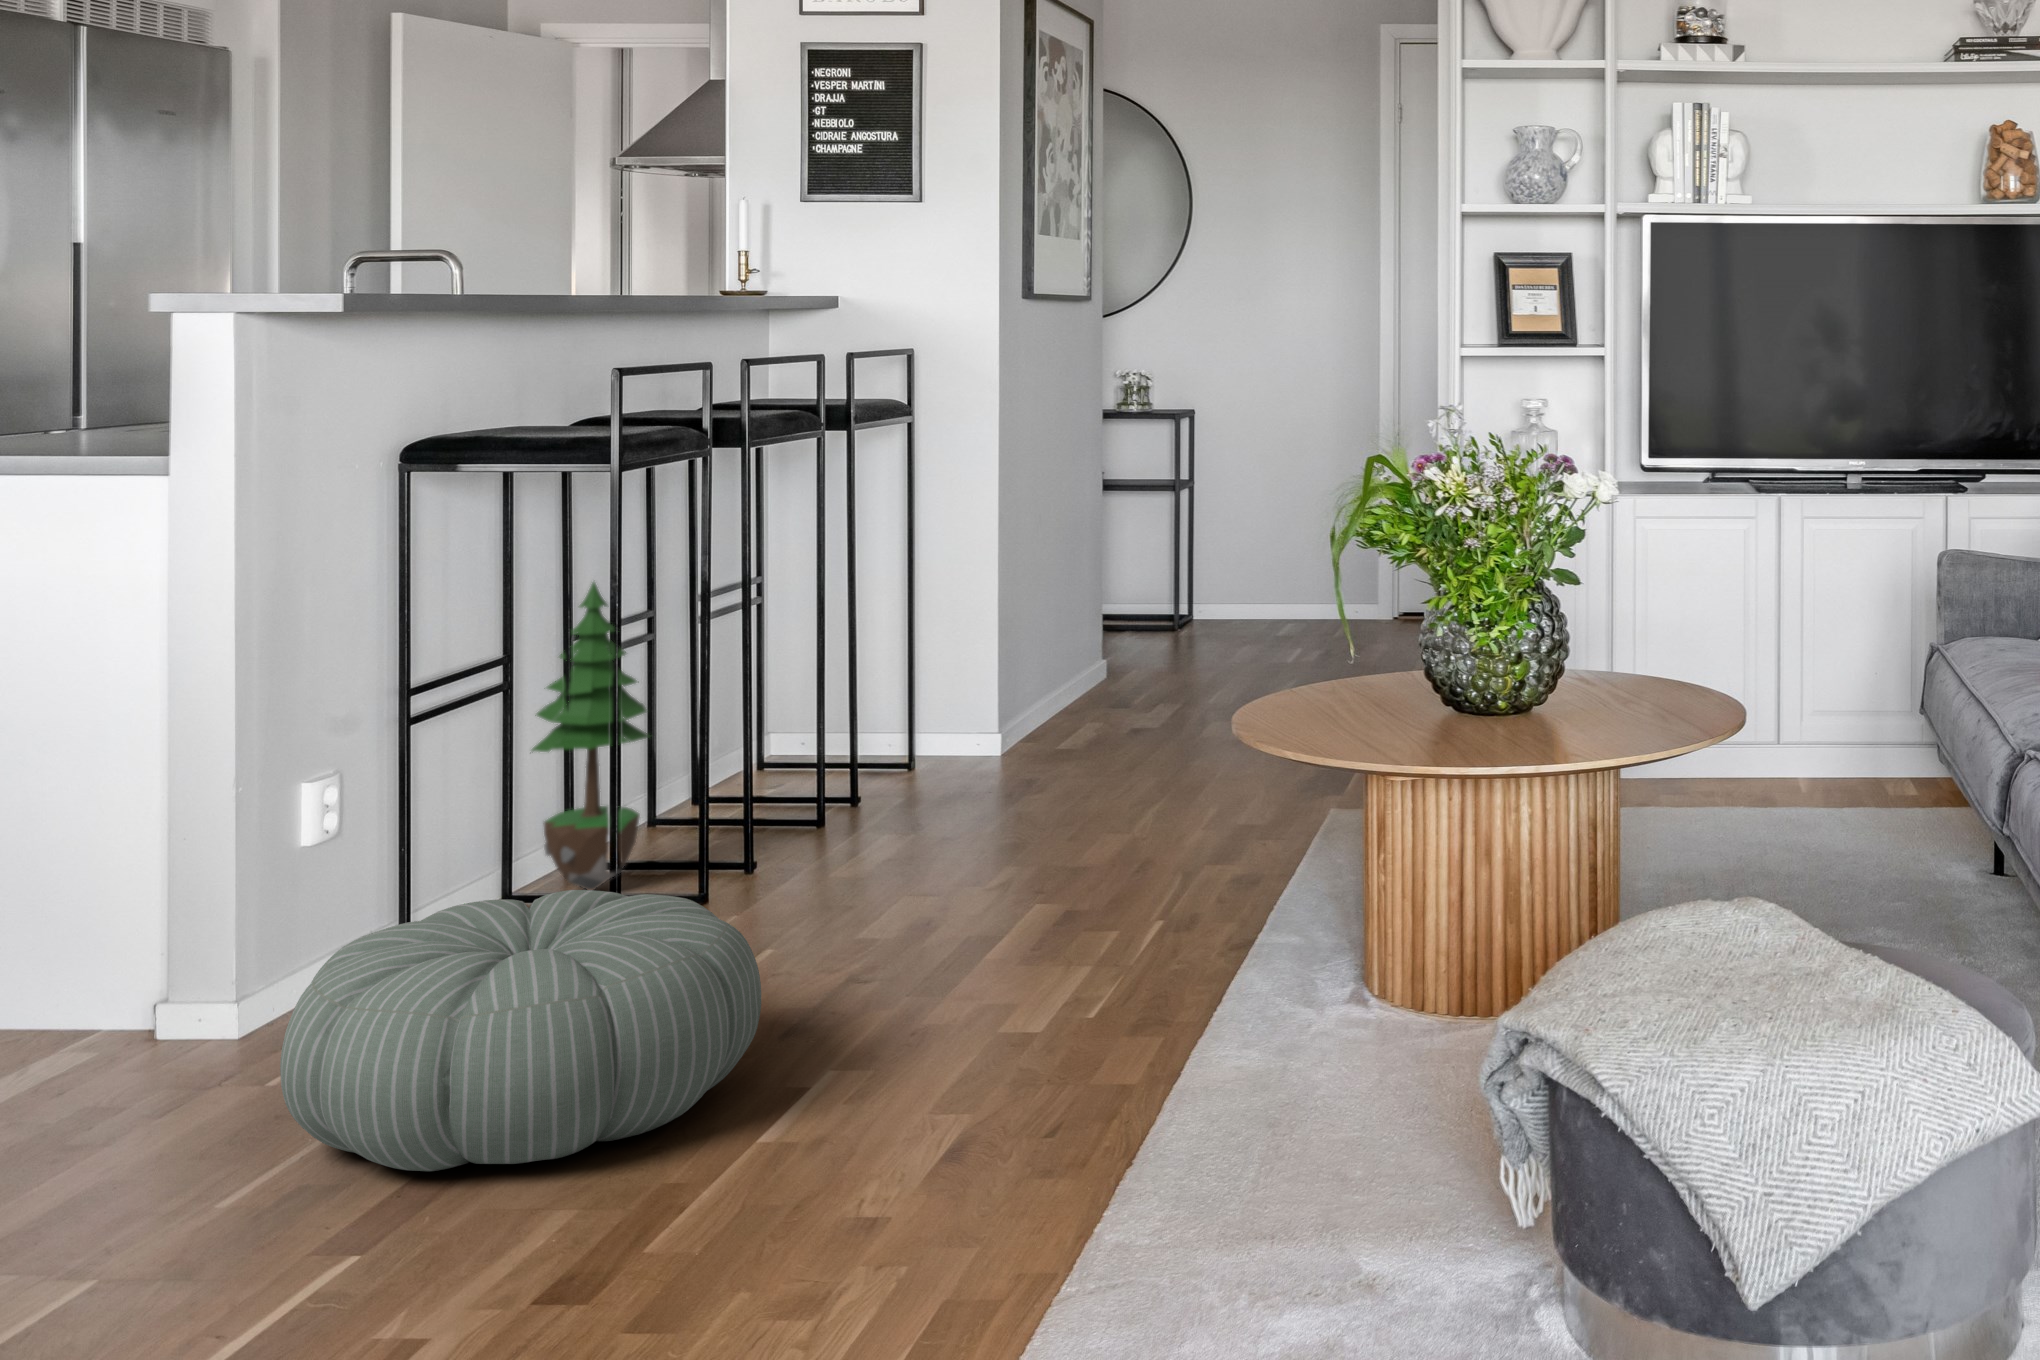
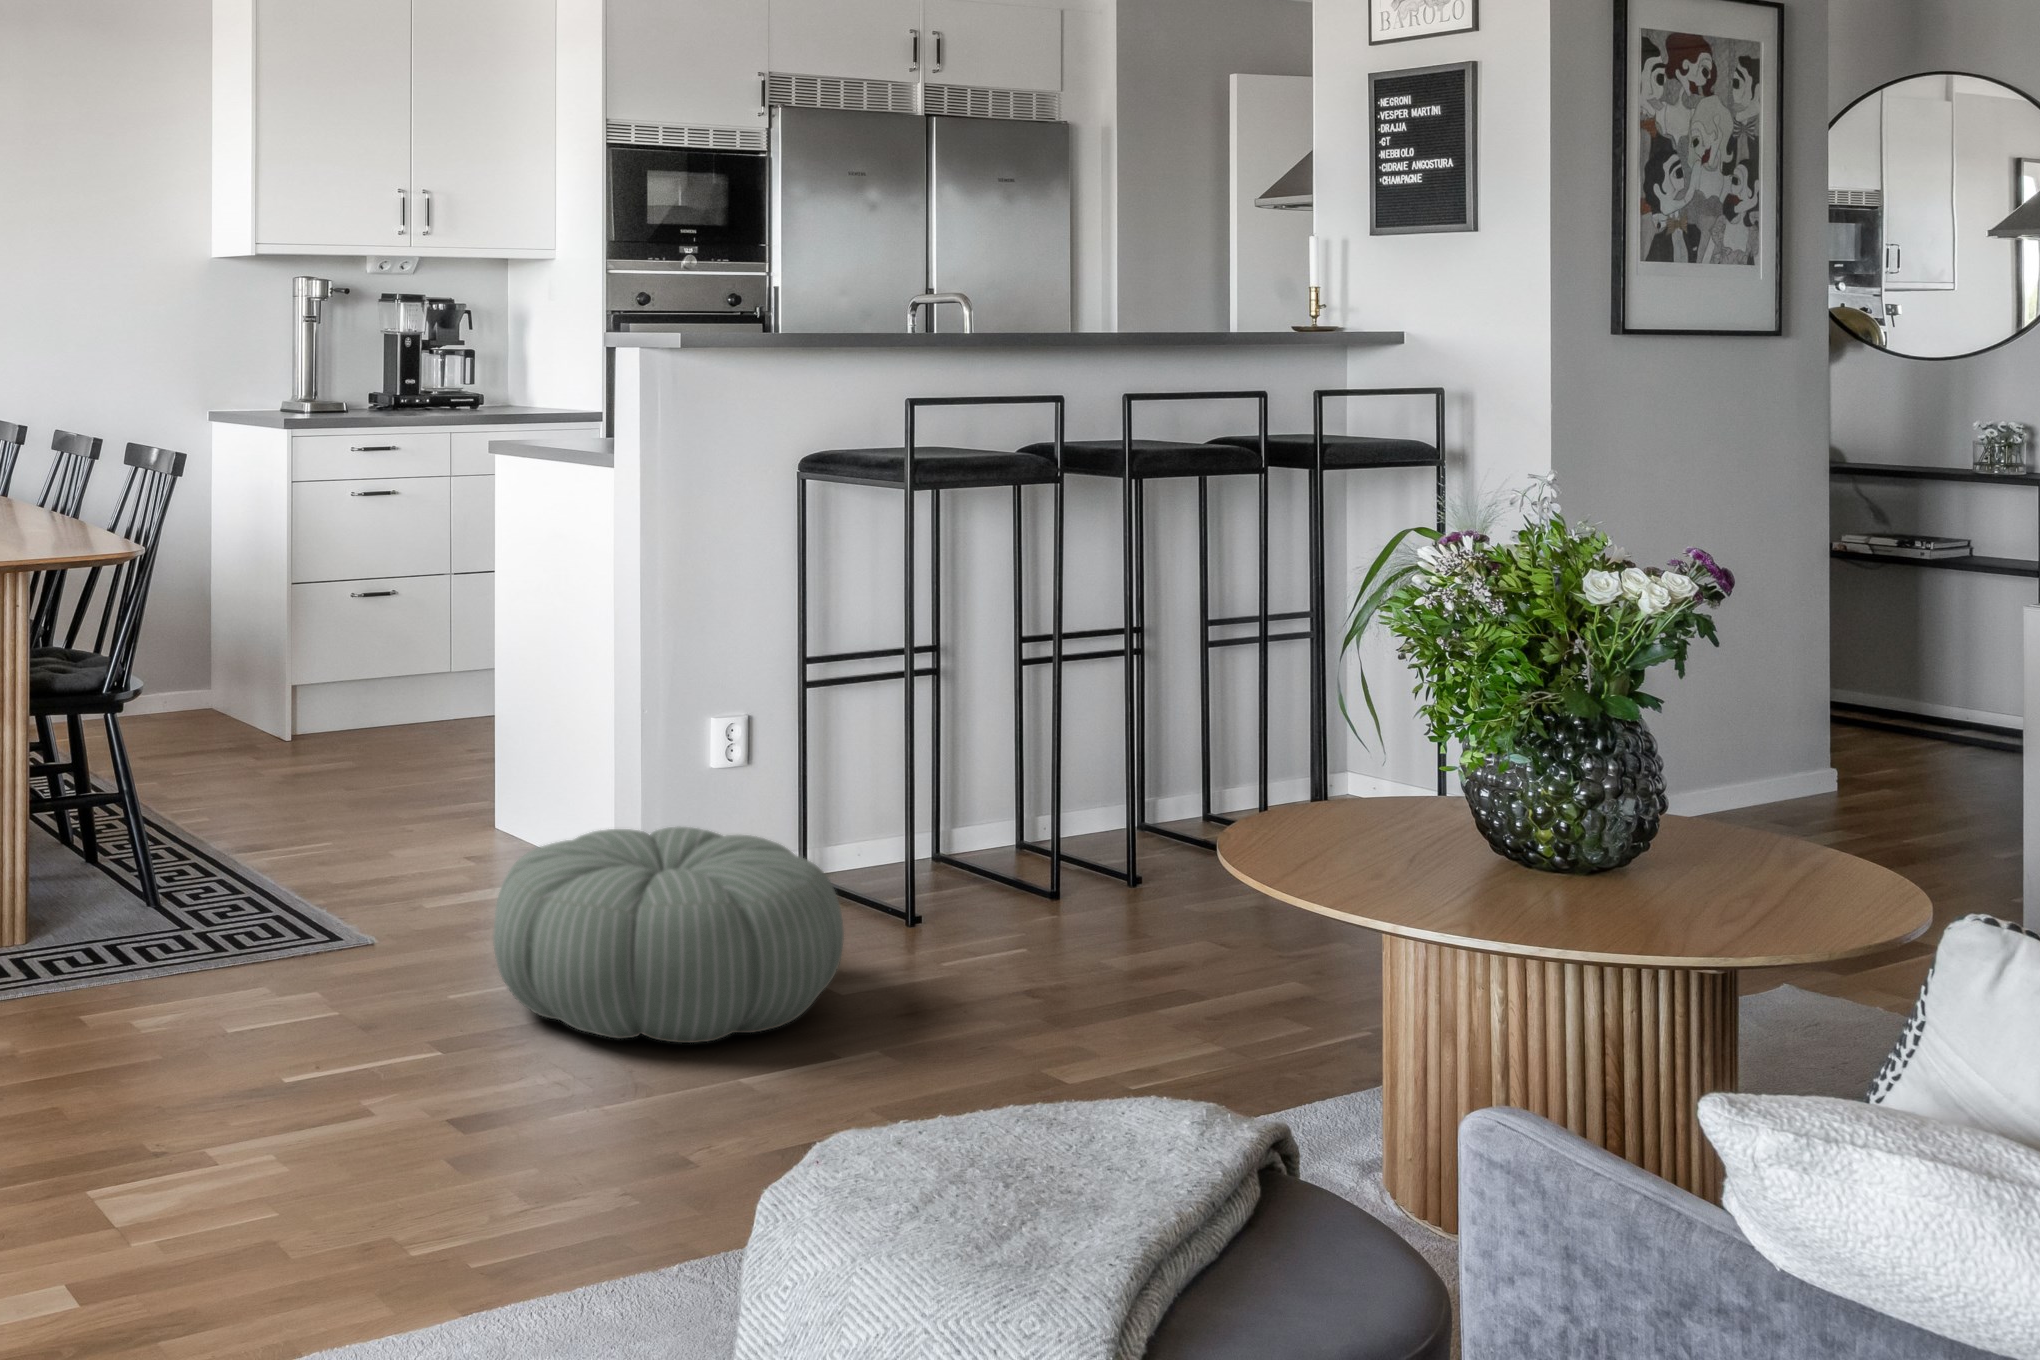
potted tree: present [532,582,649,890] -> none [949,588,1051,871]

